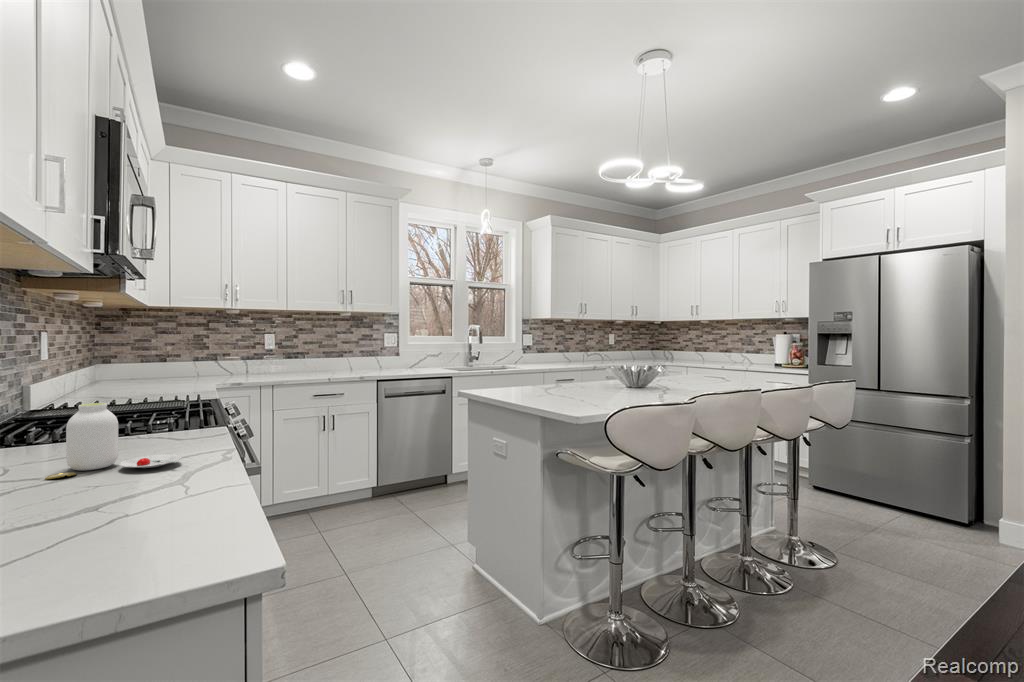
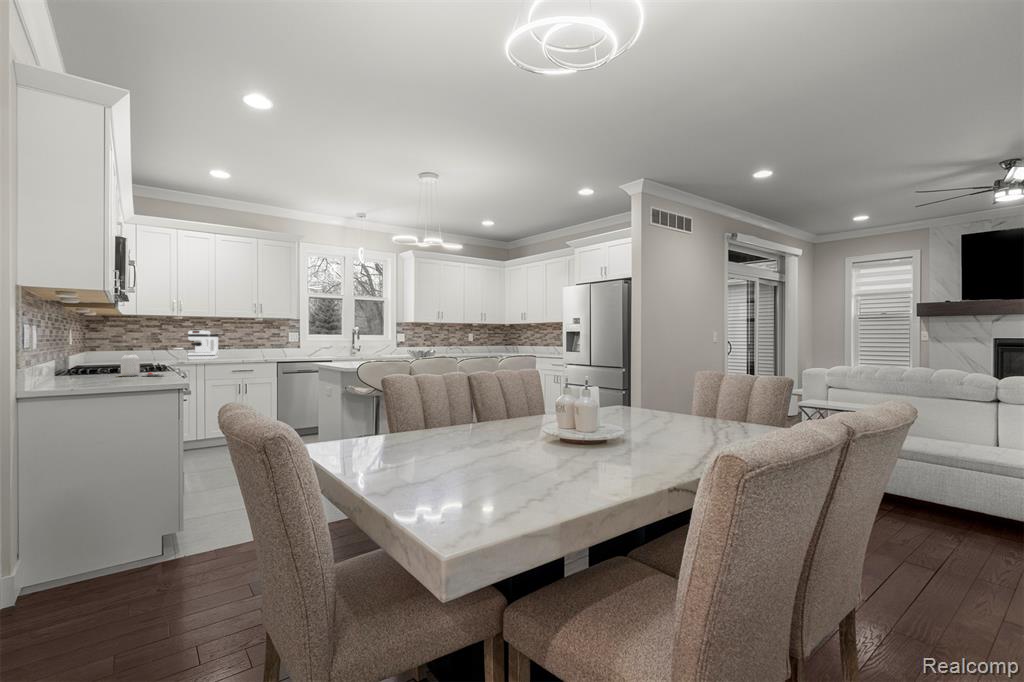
coffee maker: none [245,331,289,375] -> present [188,331,218,359]

